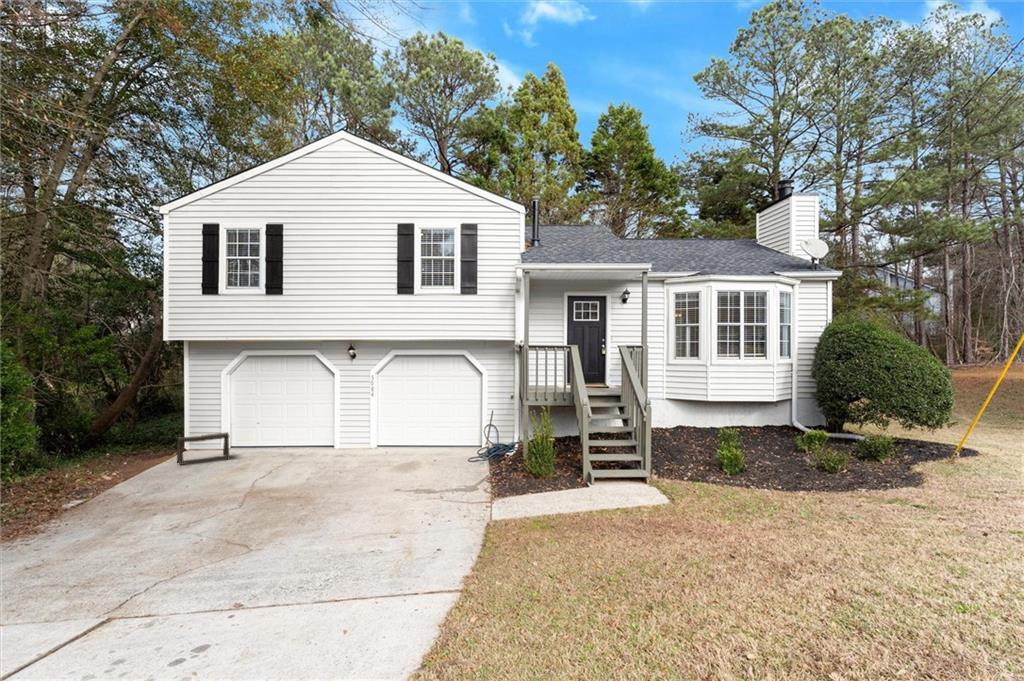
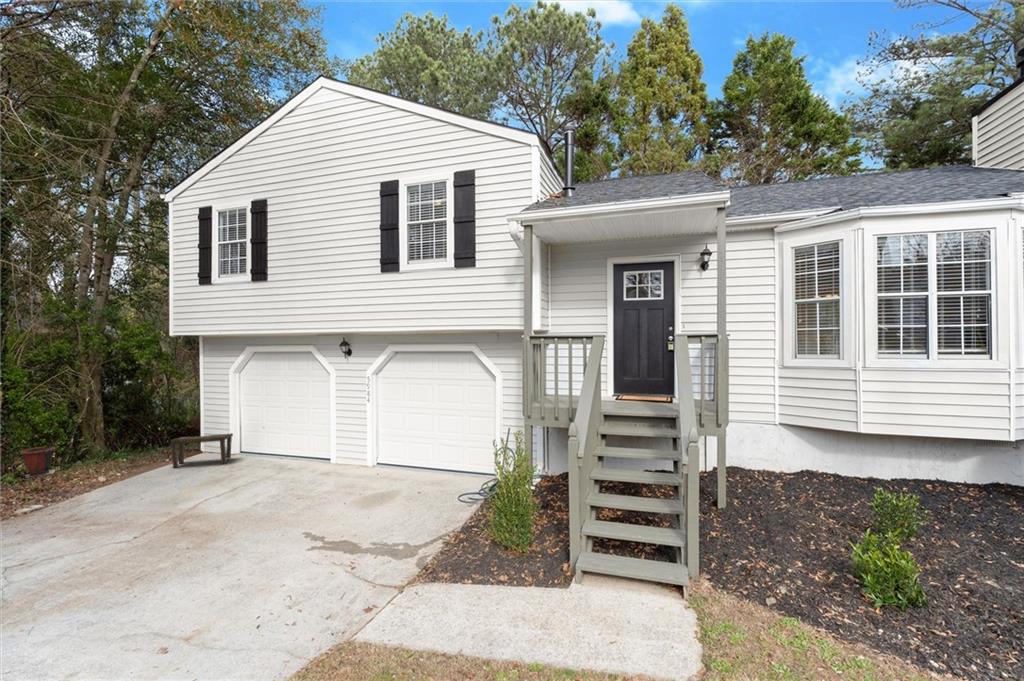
waste bin: none [10,450,47,484] -> present [20,446,56,478]

